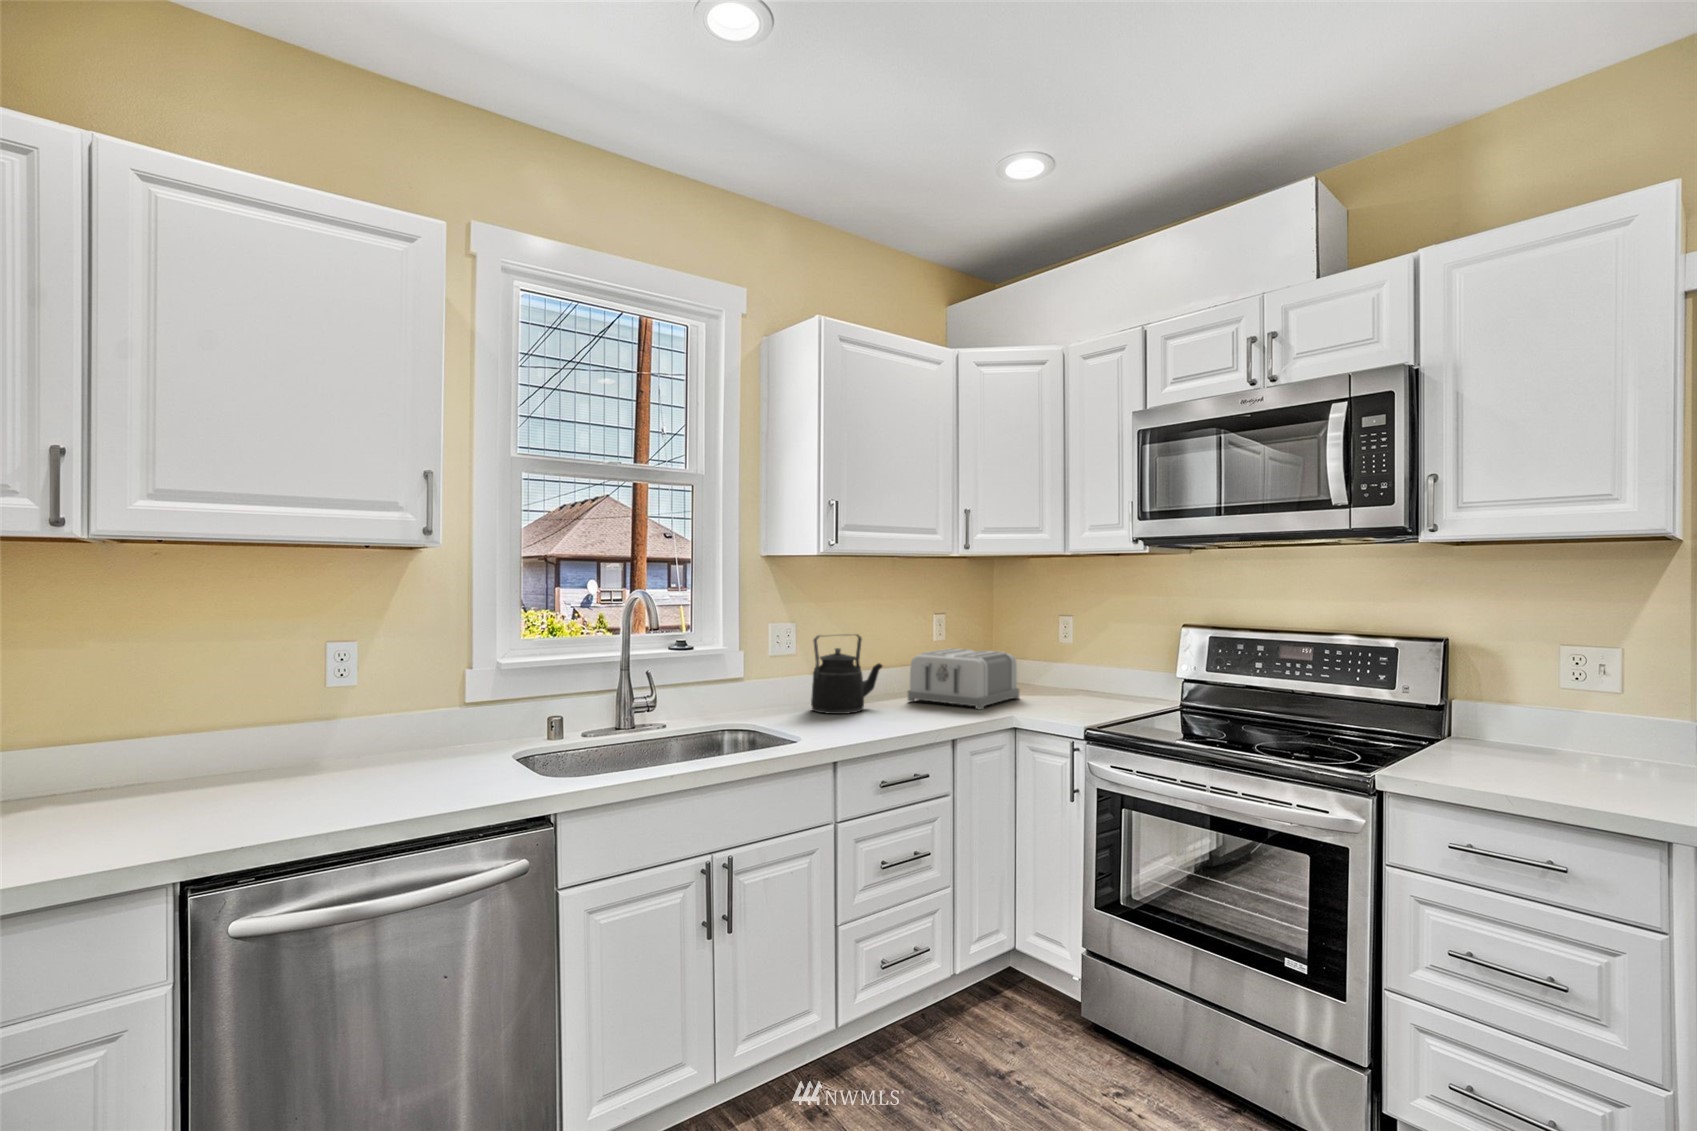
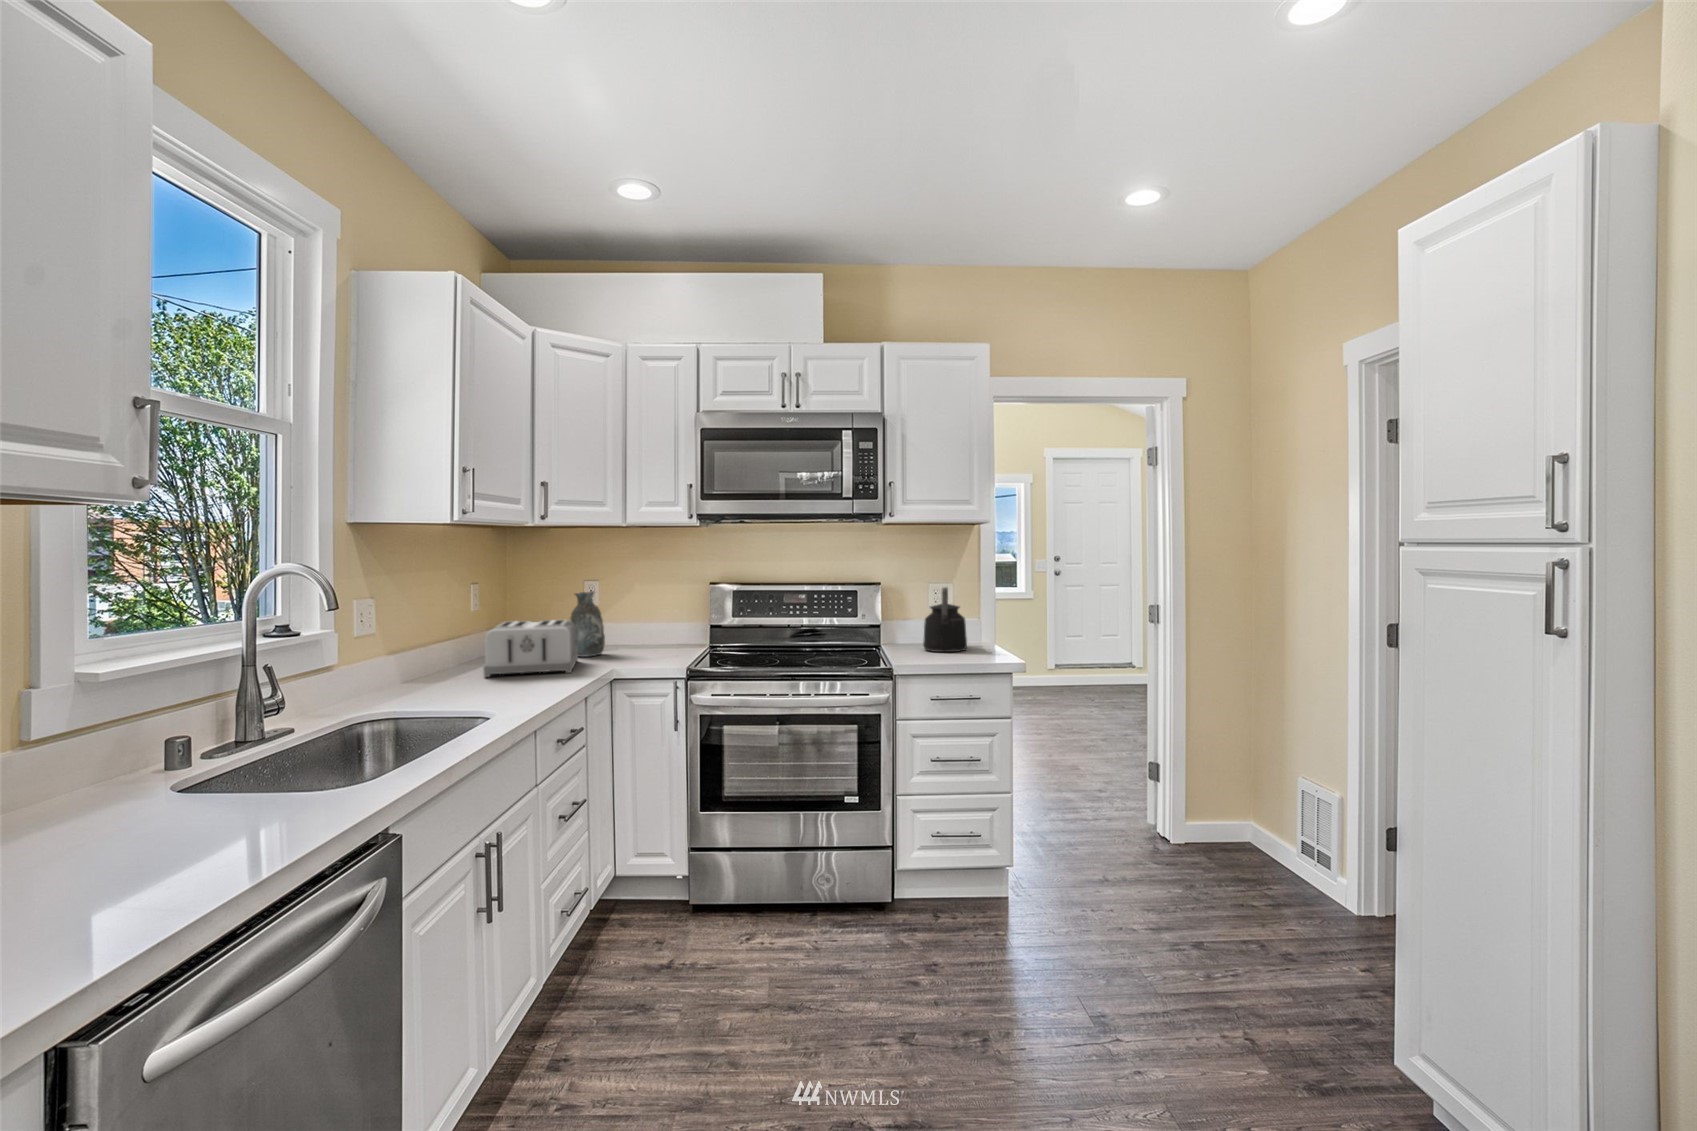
decorative vase: none [1027,623,1065,695] -> present [570,591,605,657]
kettle: present [811,634,882,714] -> present [923,587,967,652]

